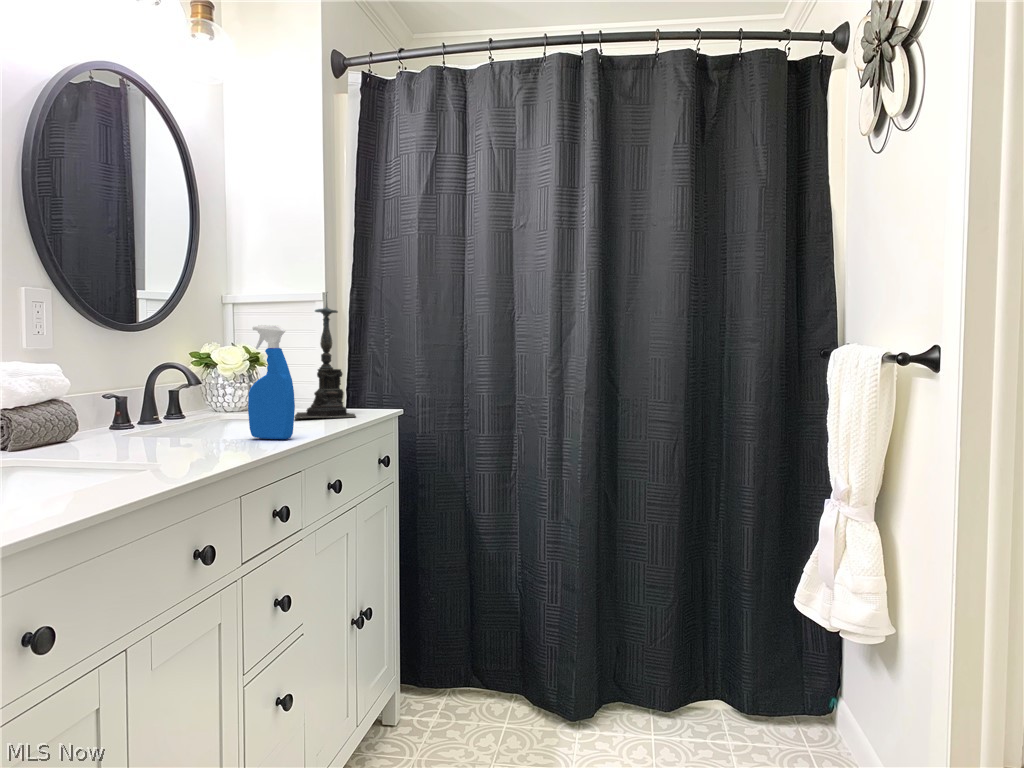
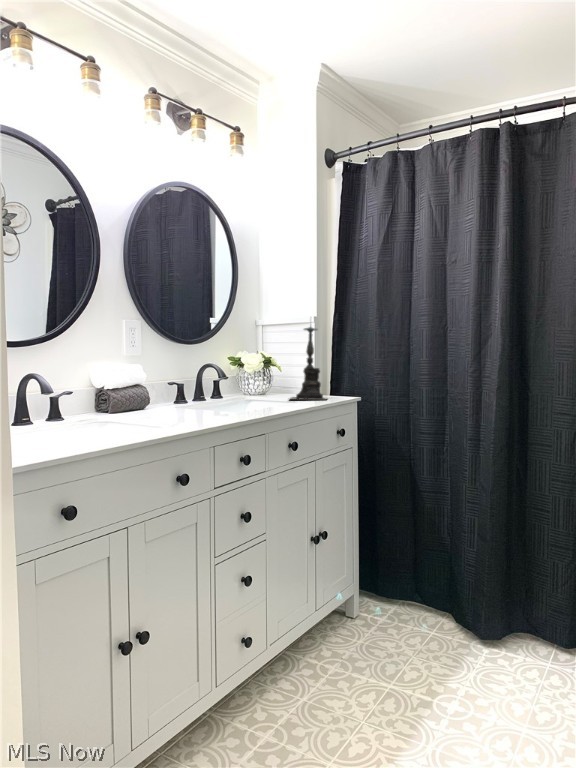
spray bottle: present [248,325,295,439] -> none [254,339,280,409]

